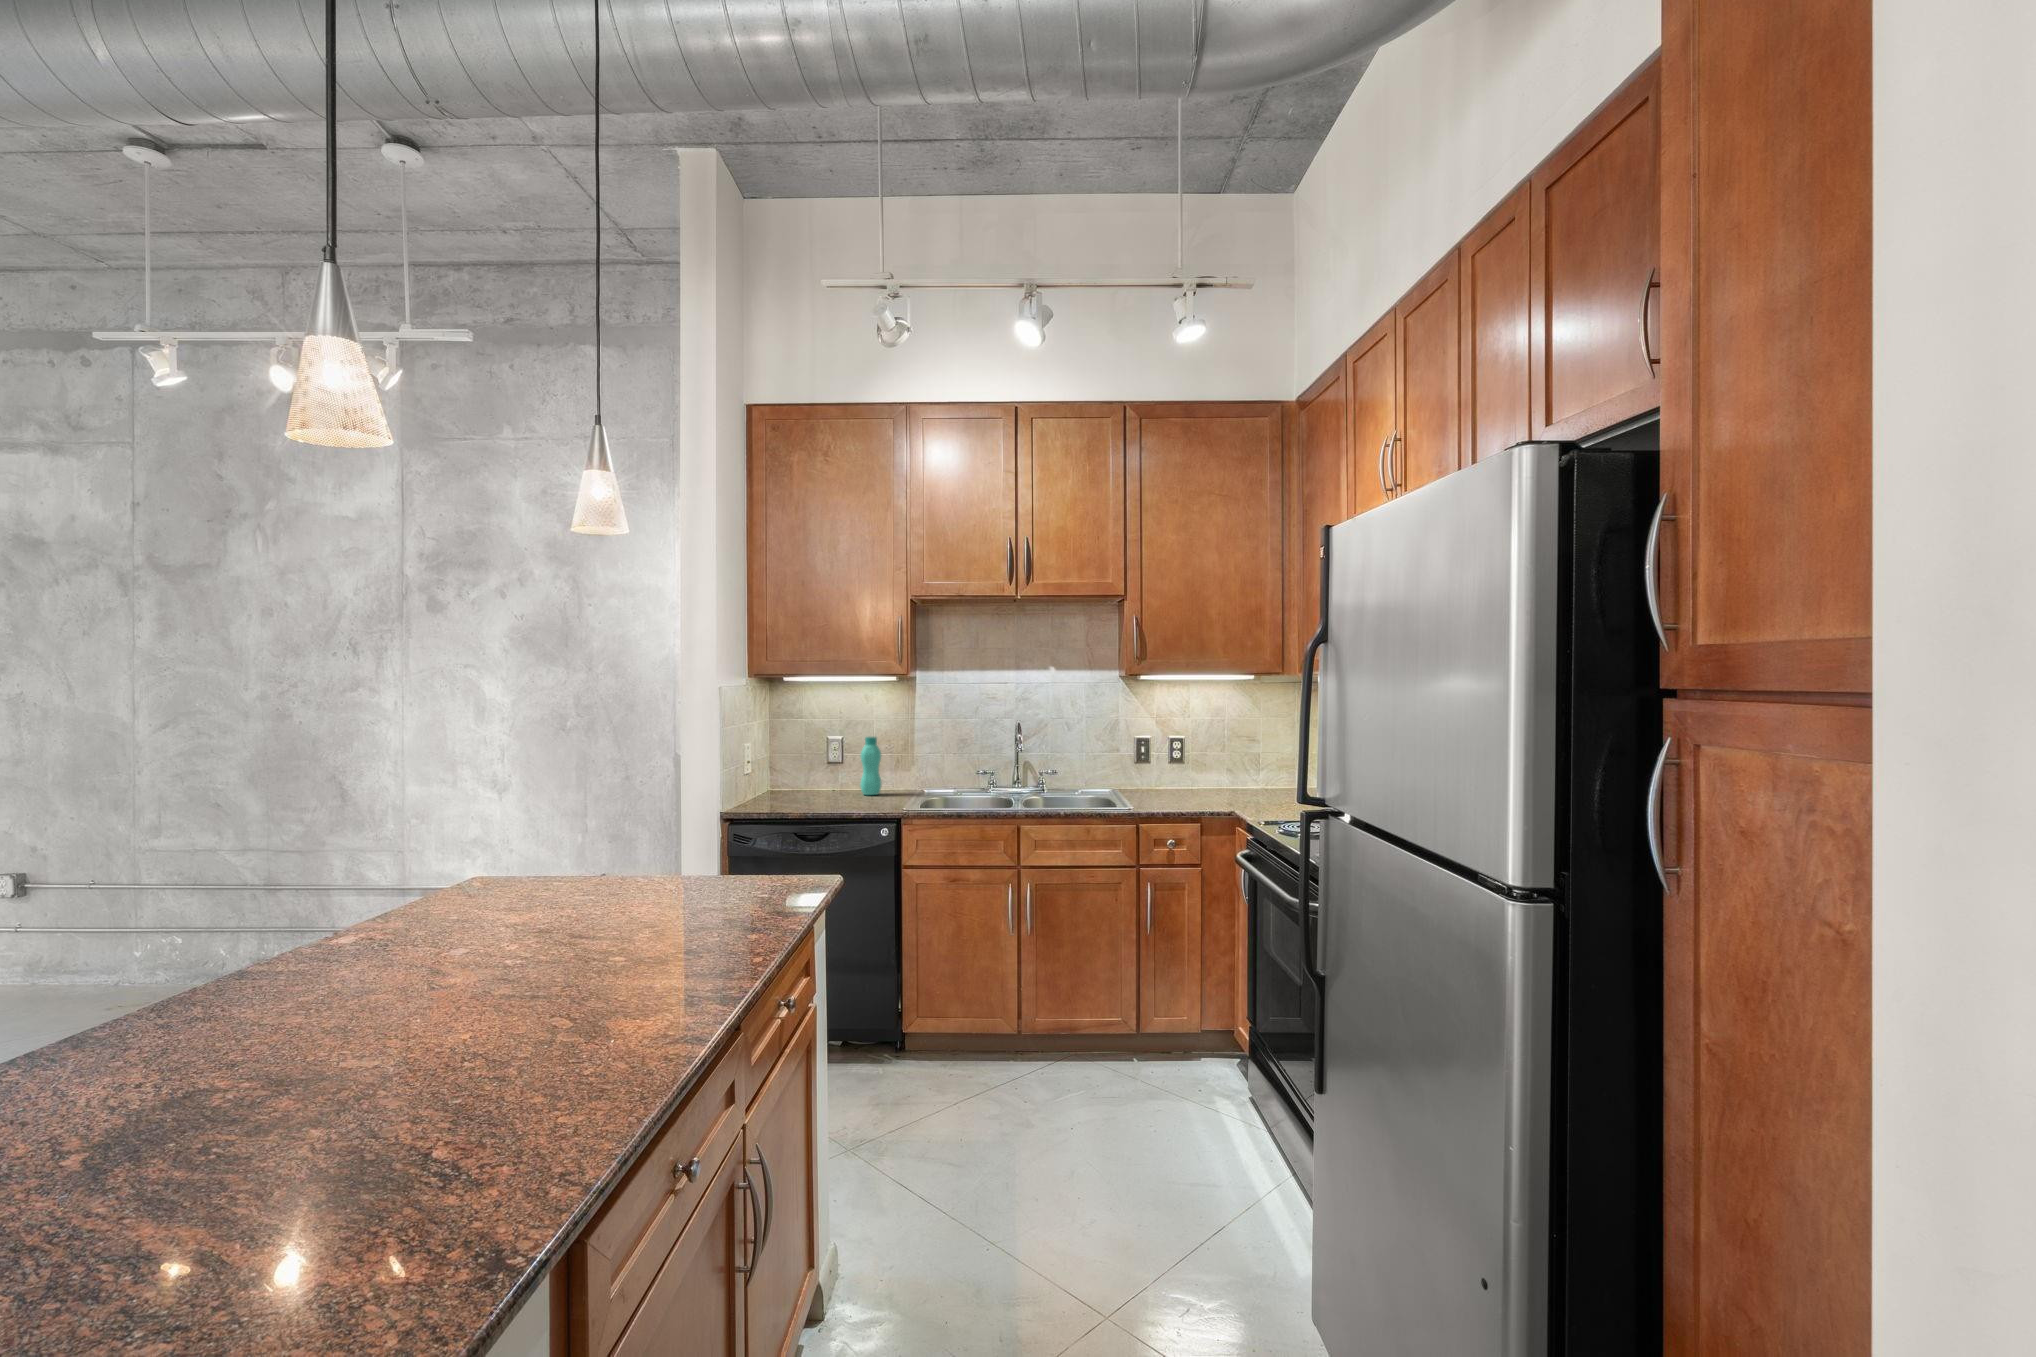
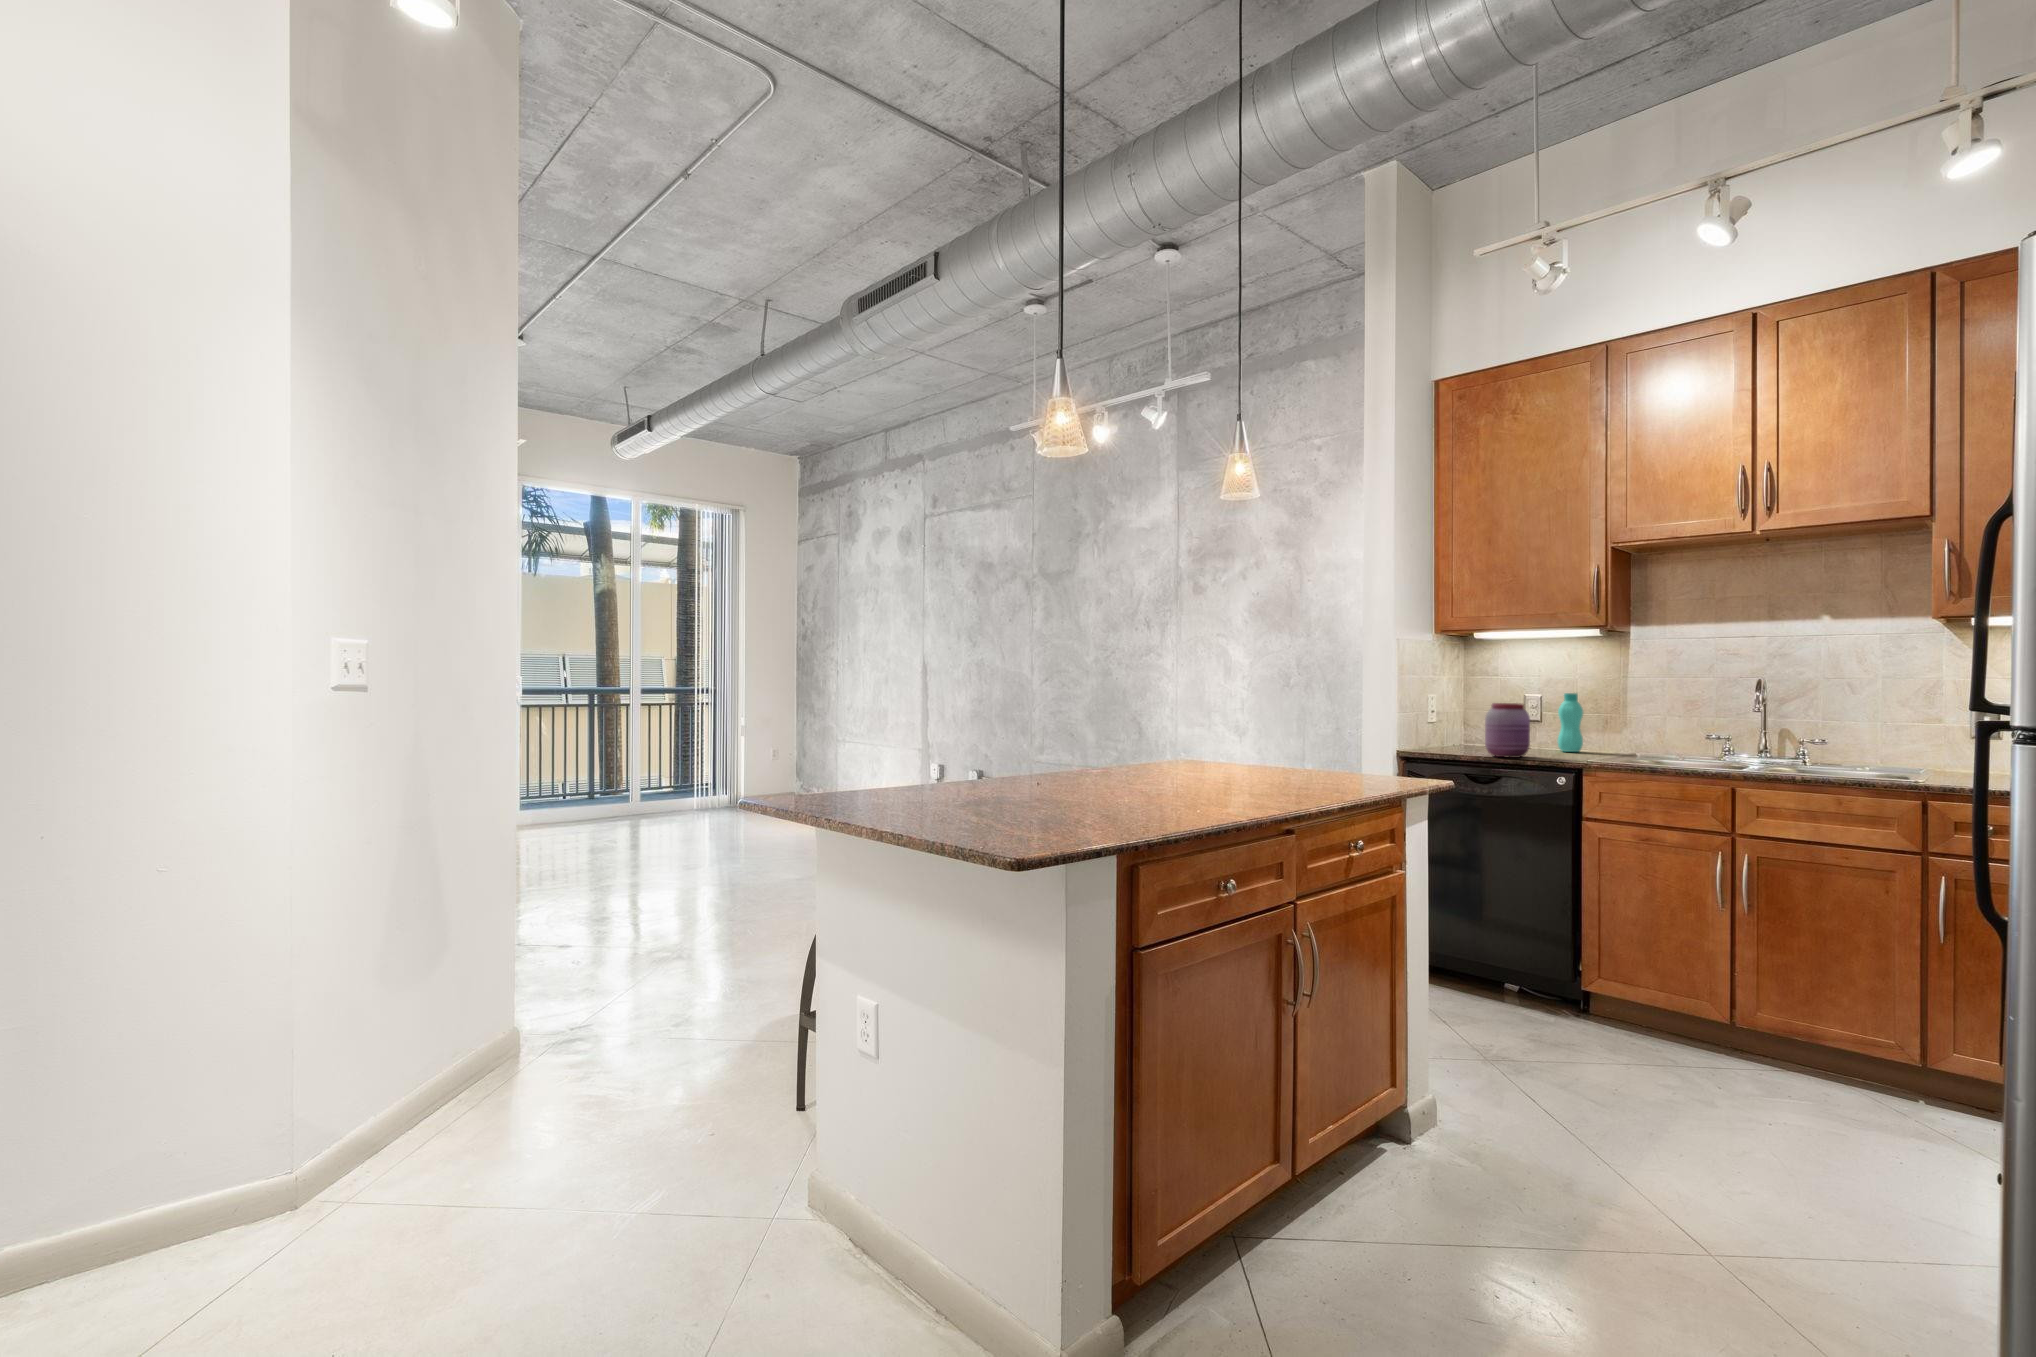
jar: none [806,753,848,811] -> present [1485,703,1530,758]

